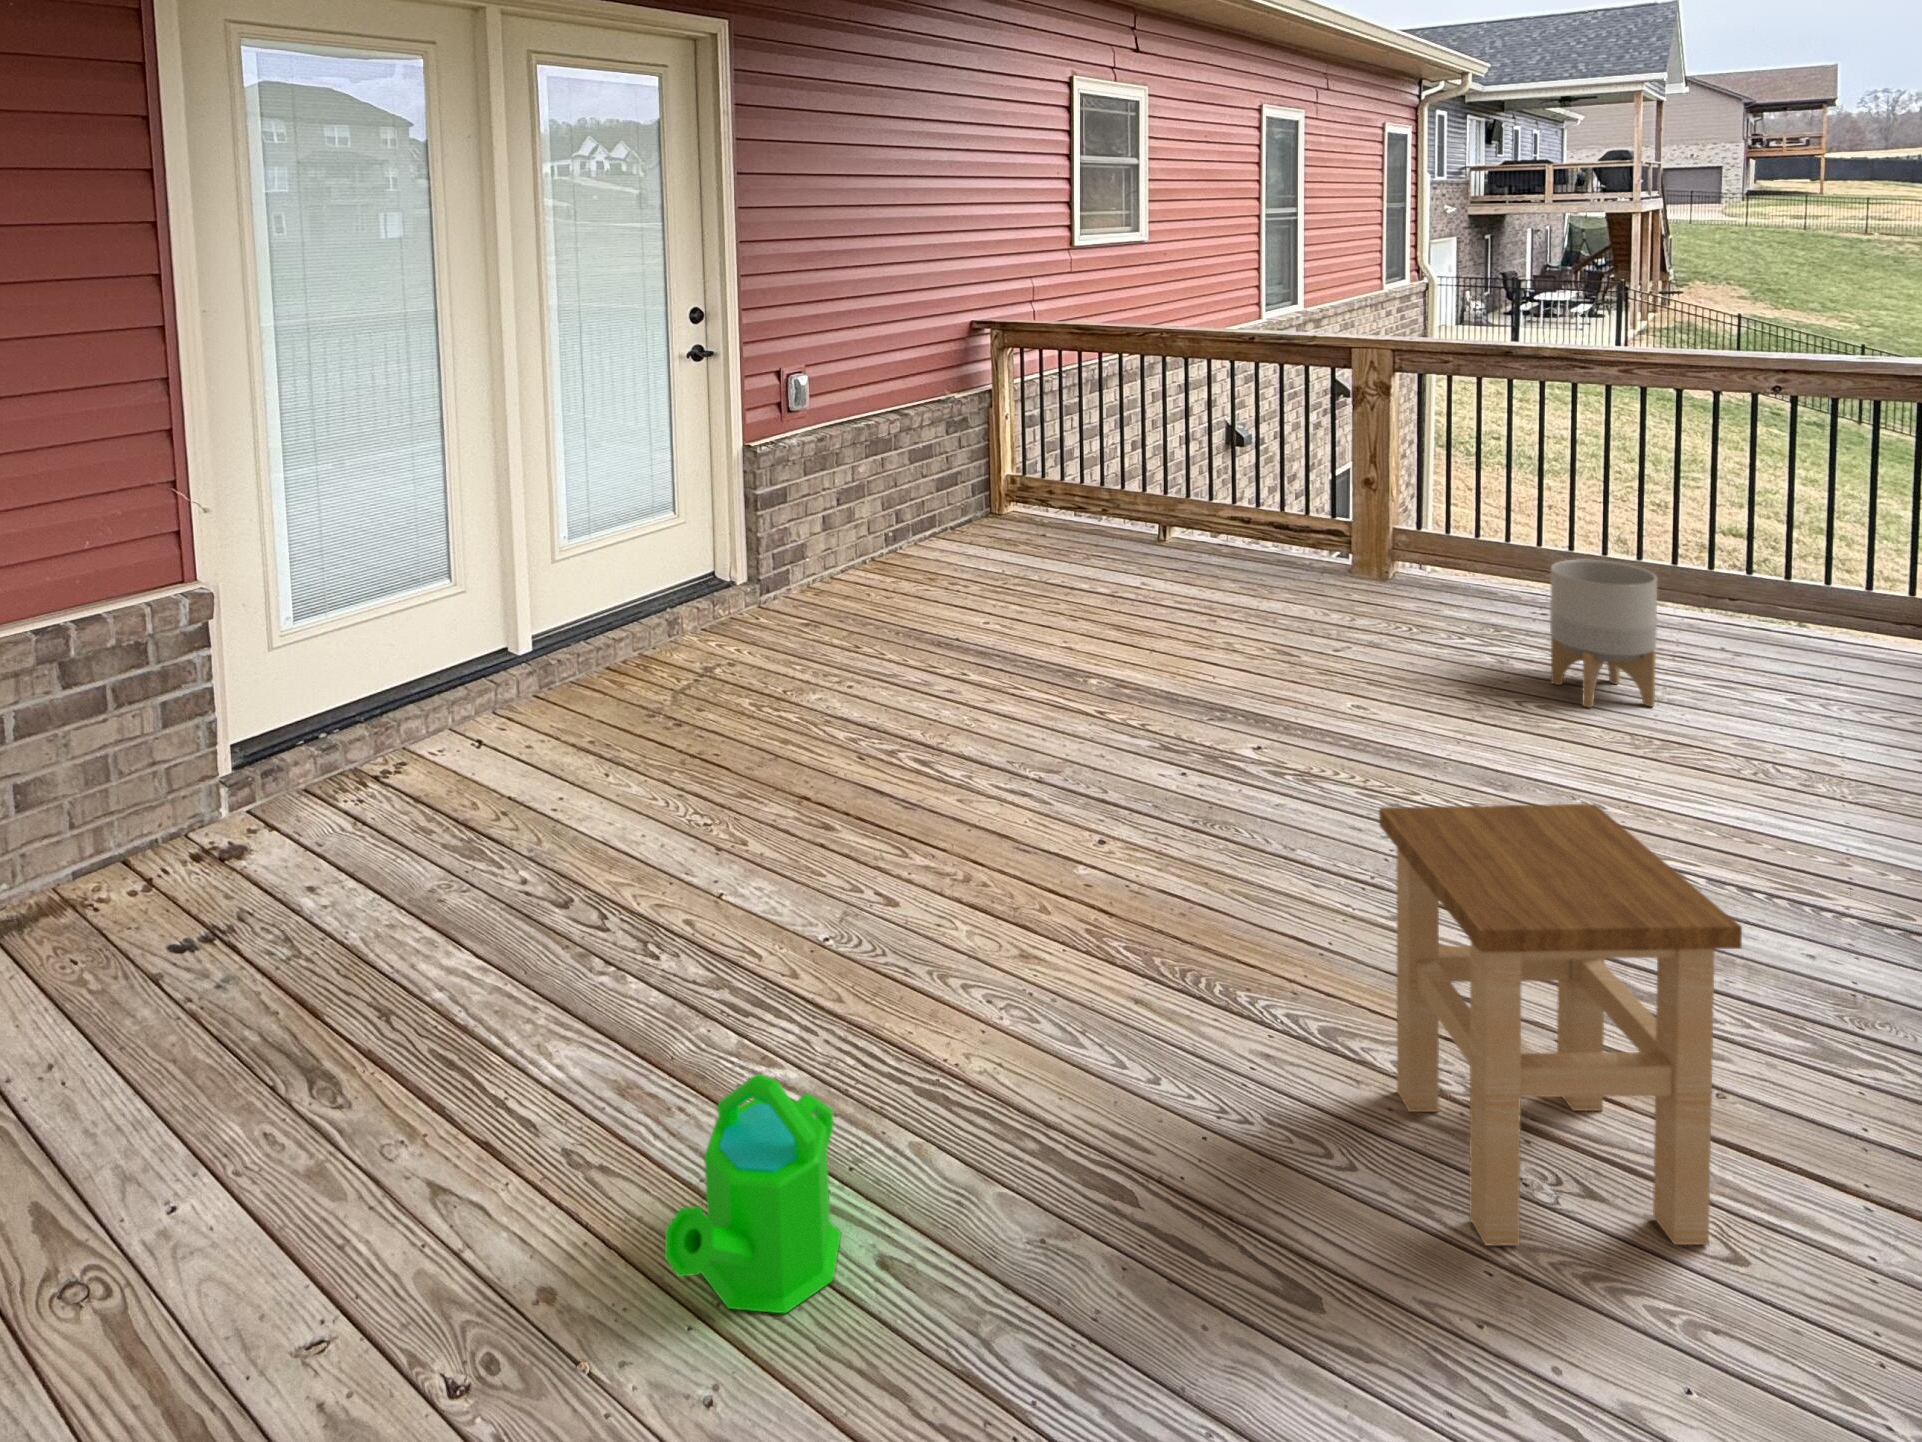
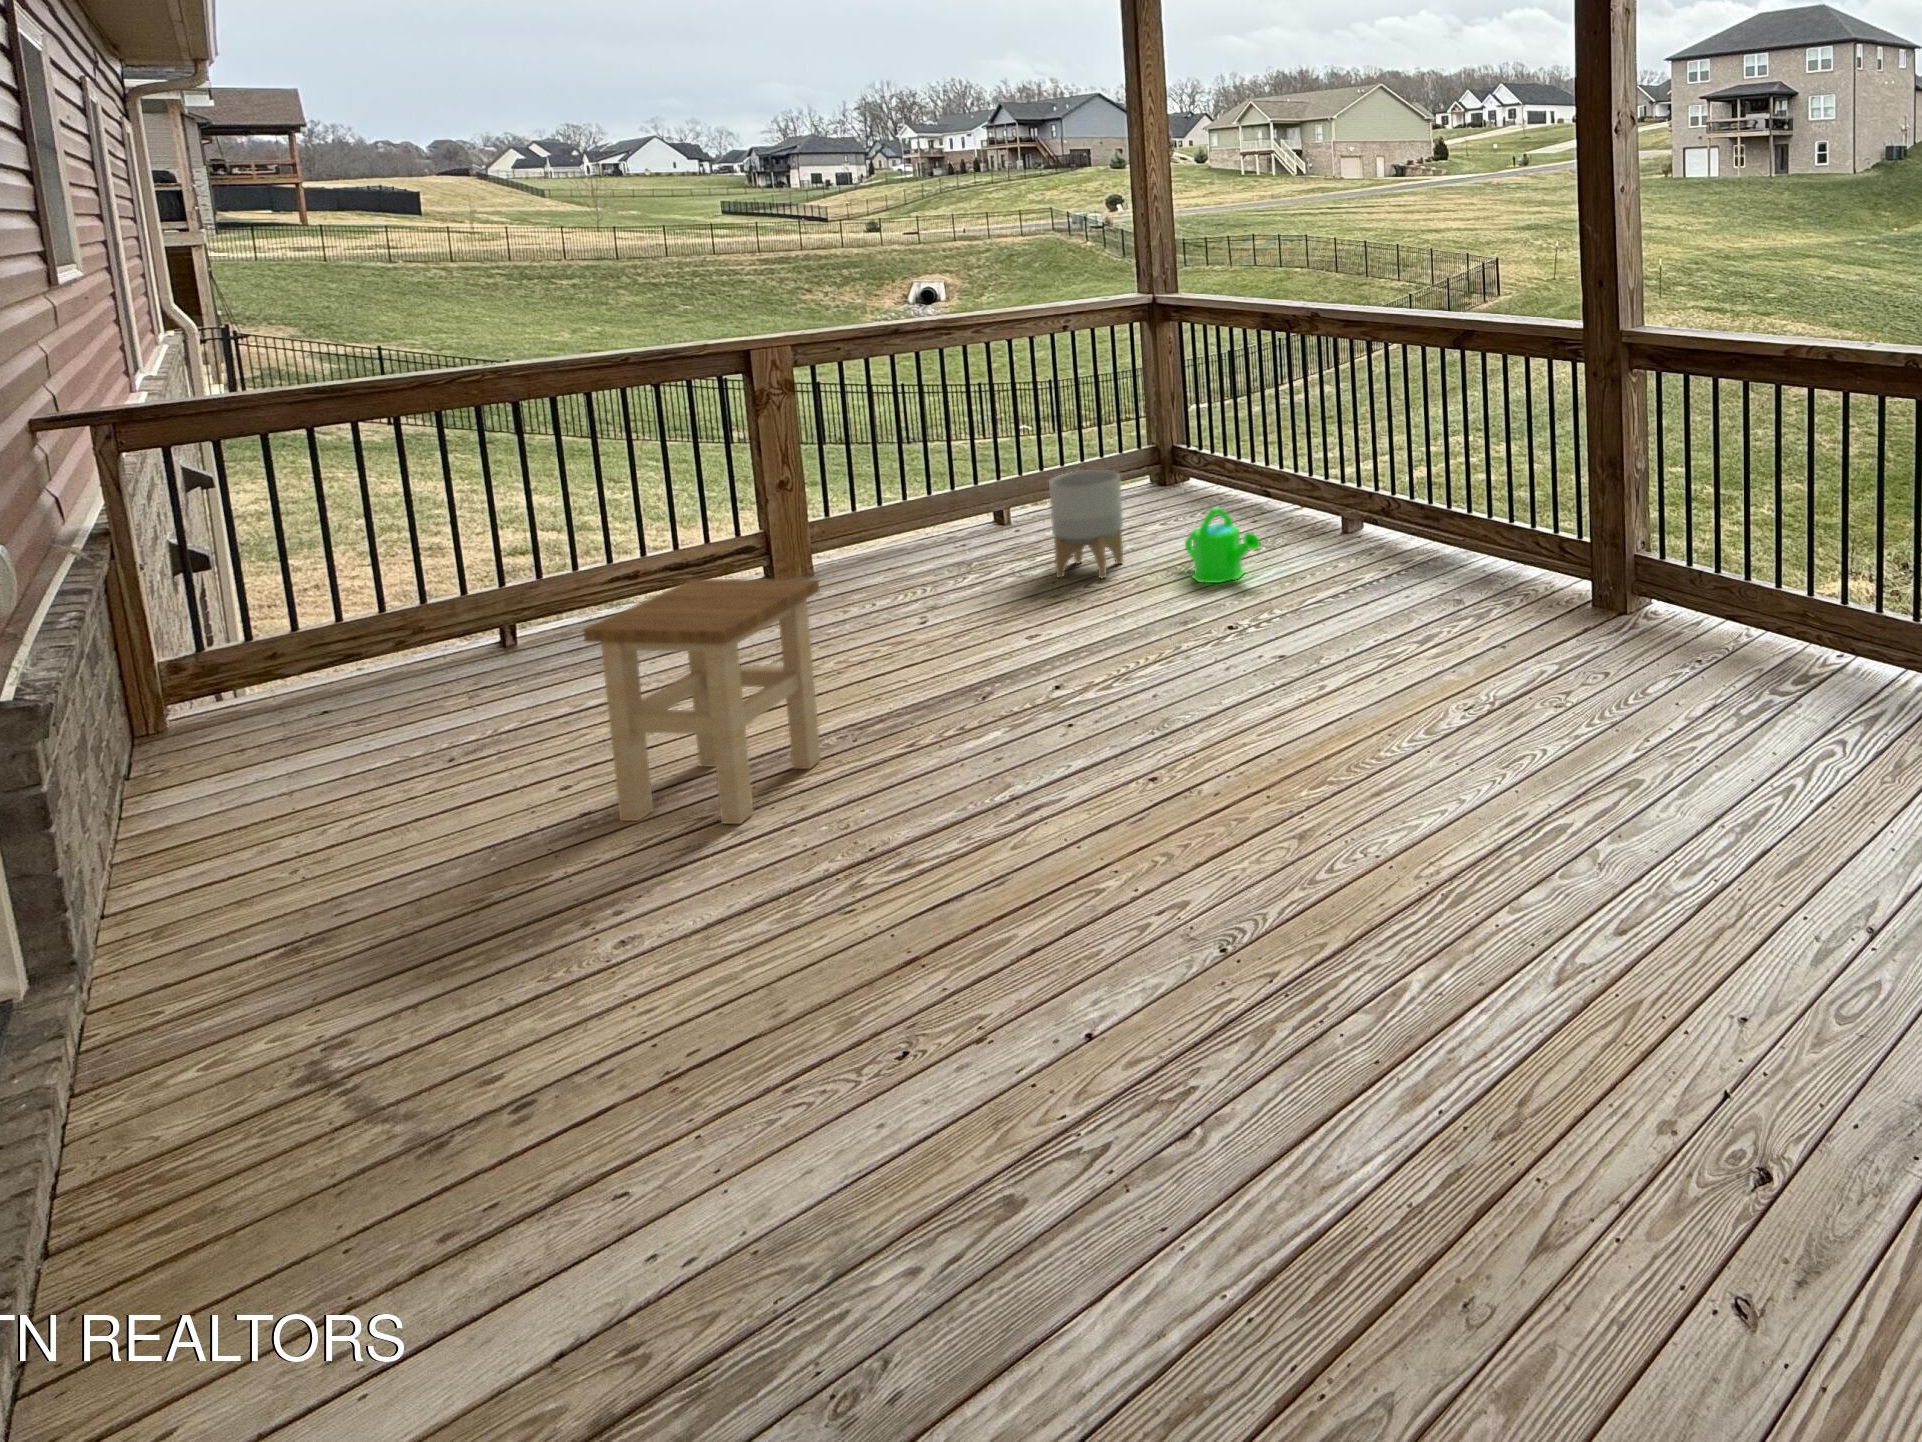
stool: present [1379,804,1742,1246] -> present [584,579,821,824]
watering can: present [665,1074,841,1313] -> present [1185,507,1260,583]

